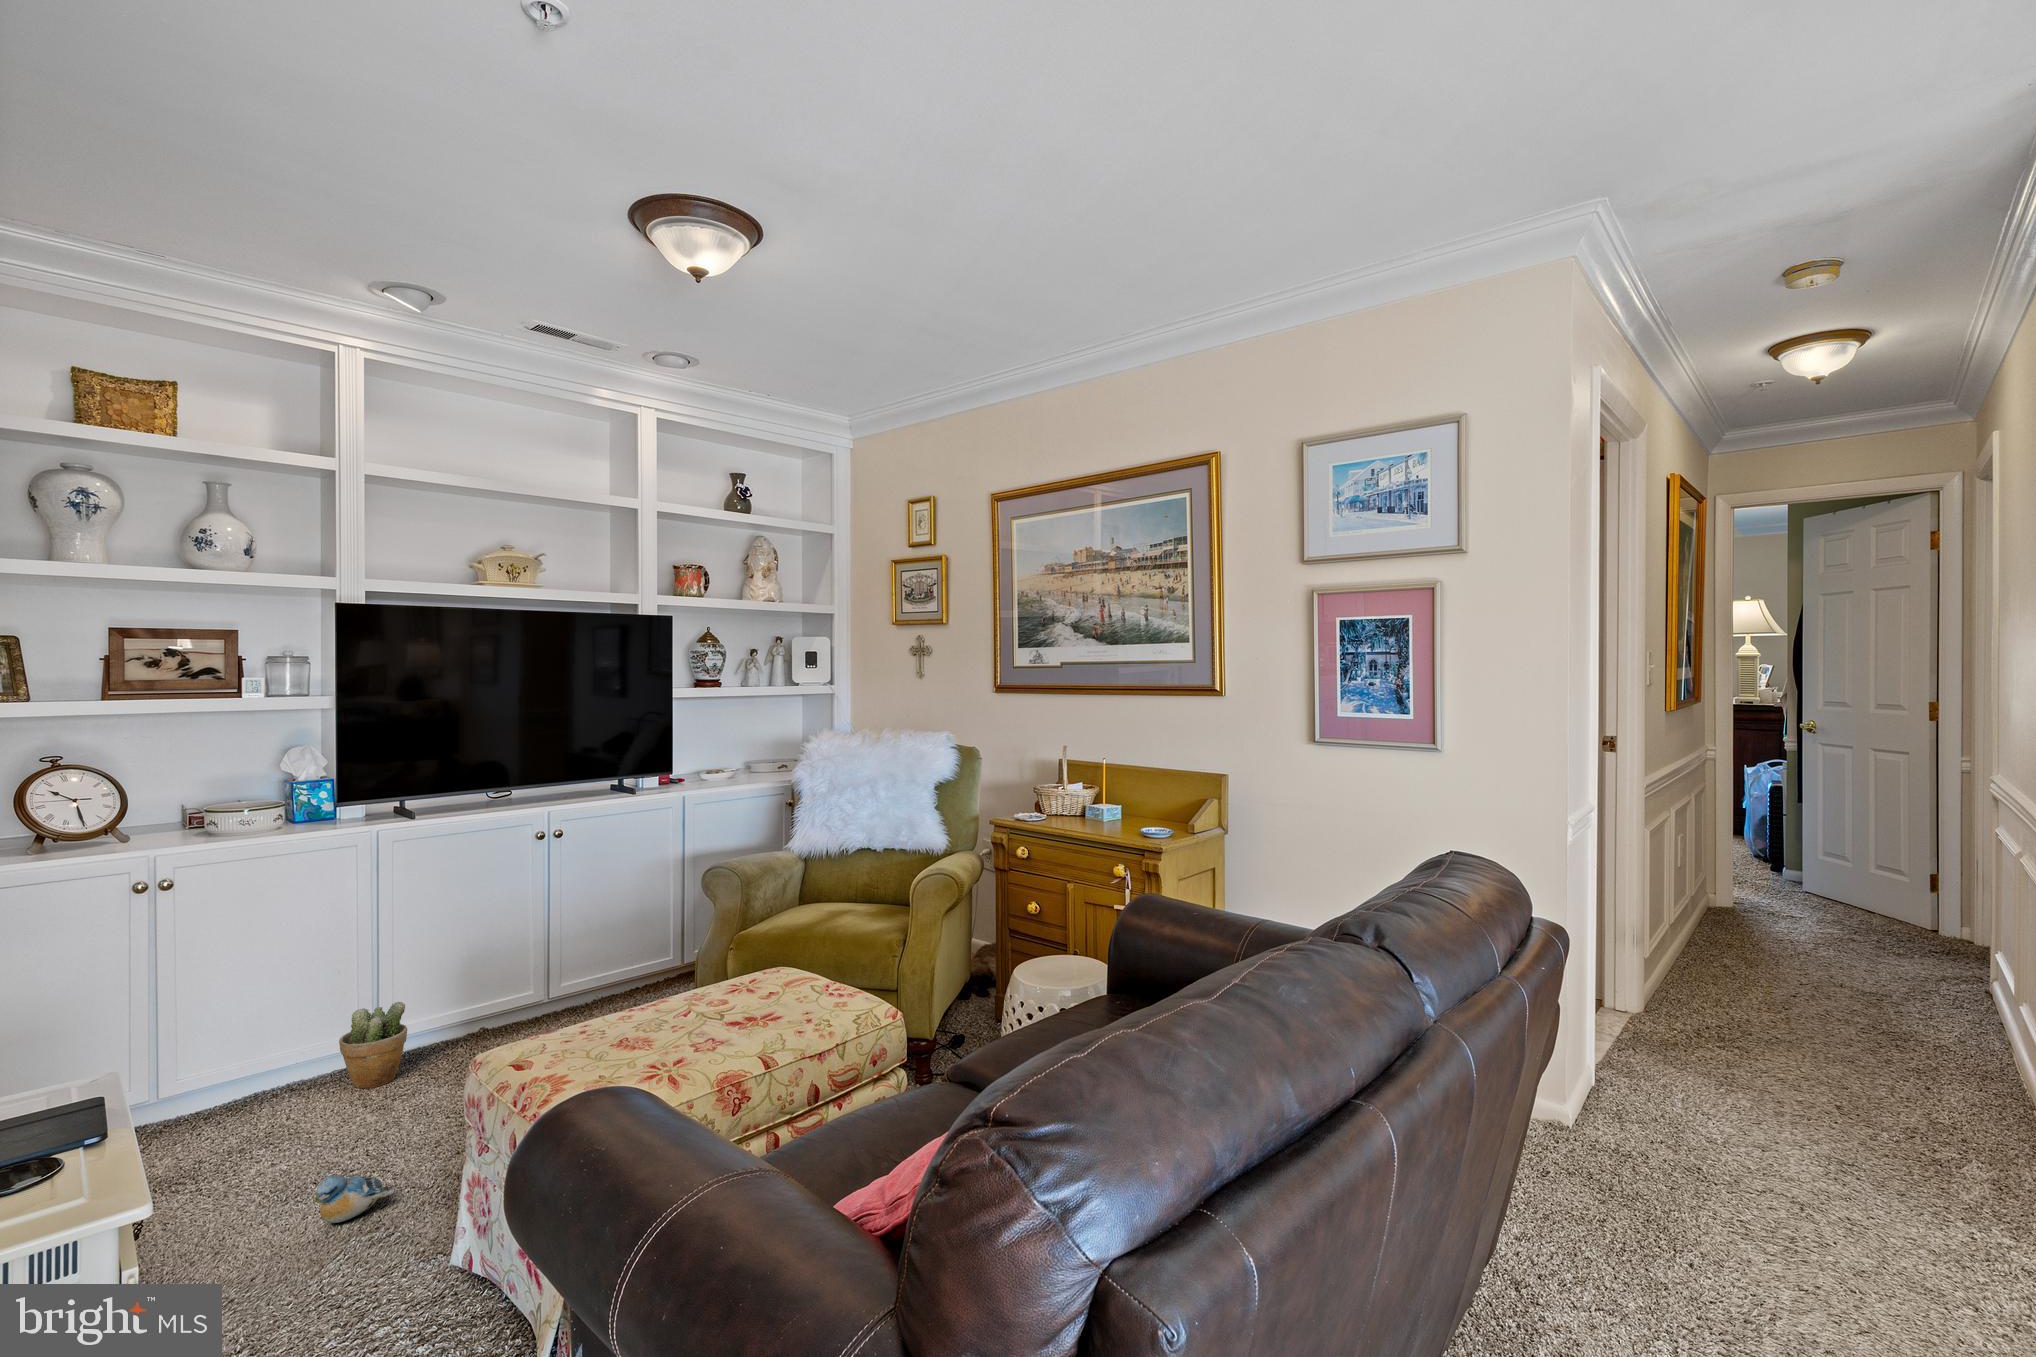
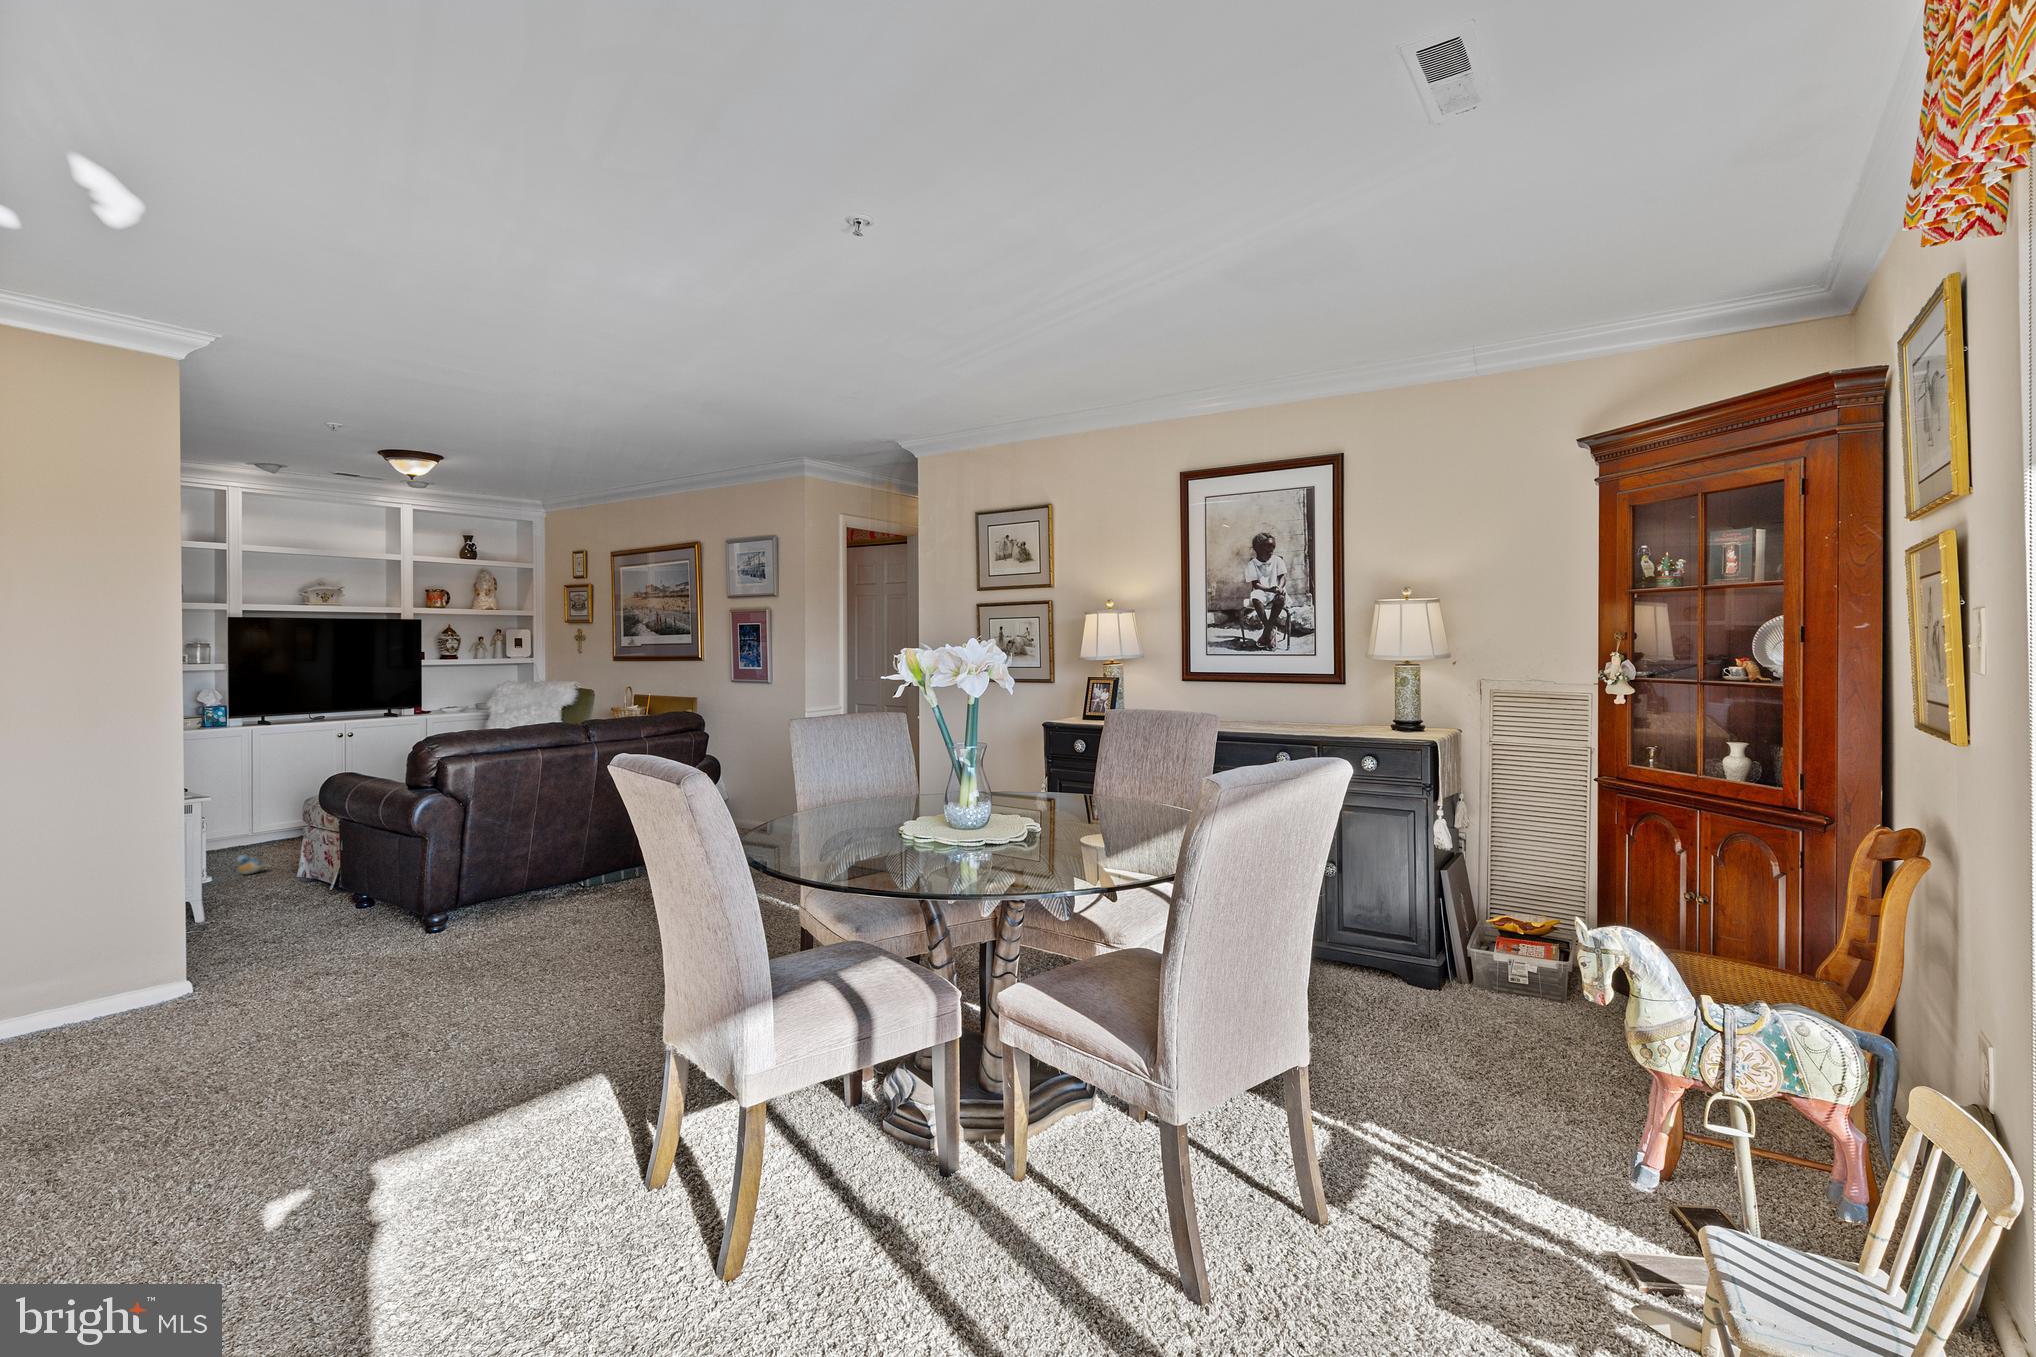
potted plant: present [339,1002,407,1088] -> none [235,812,270,852]

